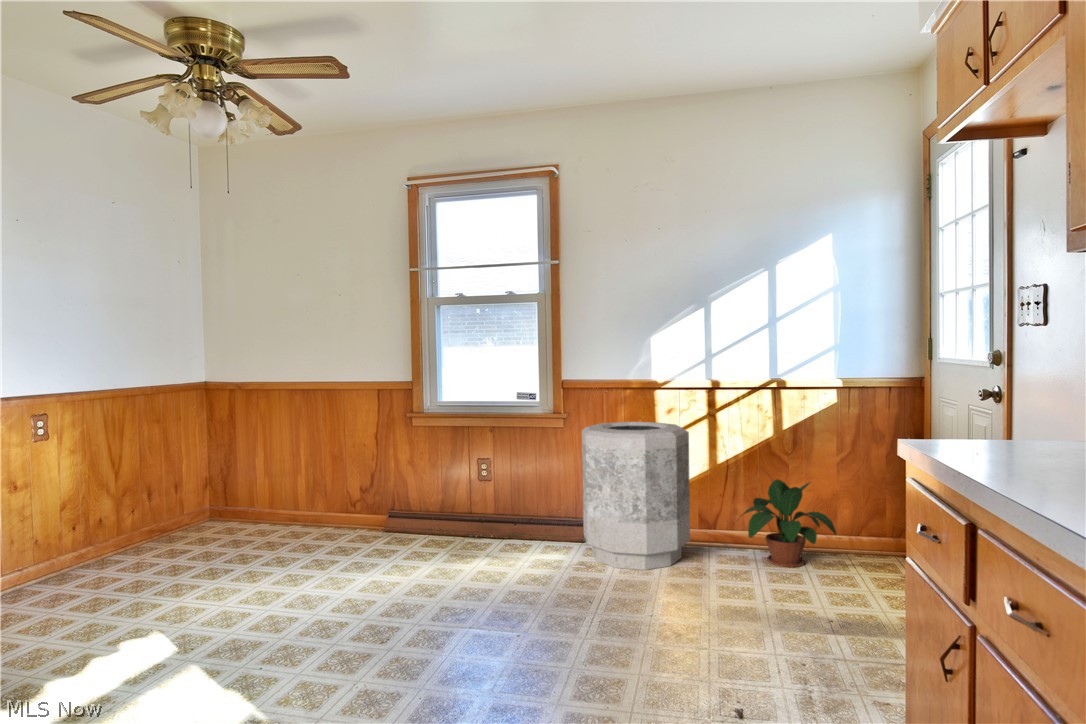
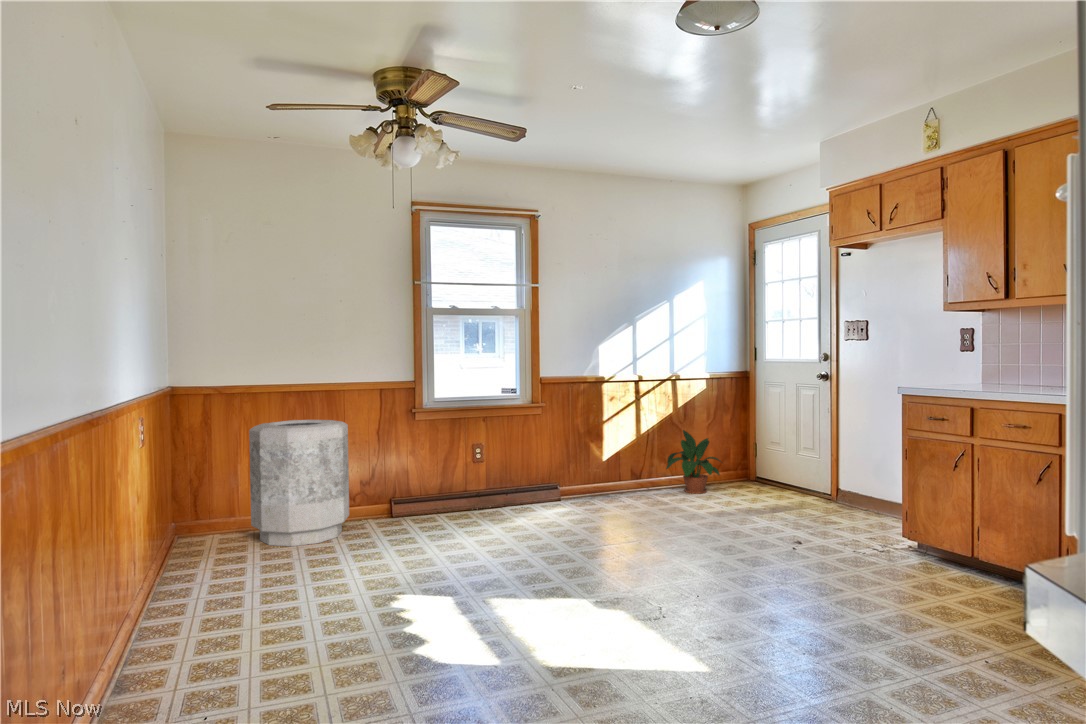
trash can: present [582,422,690,570] -> present [249,420,349,546]

